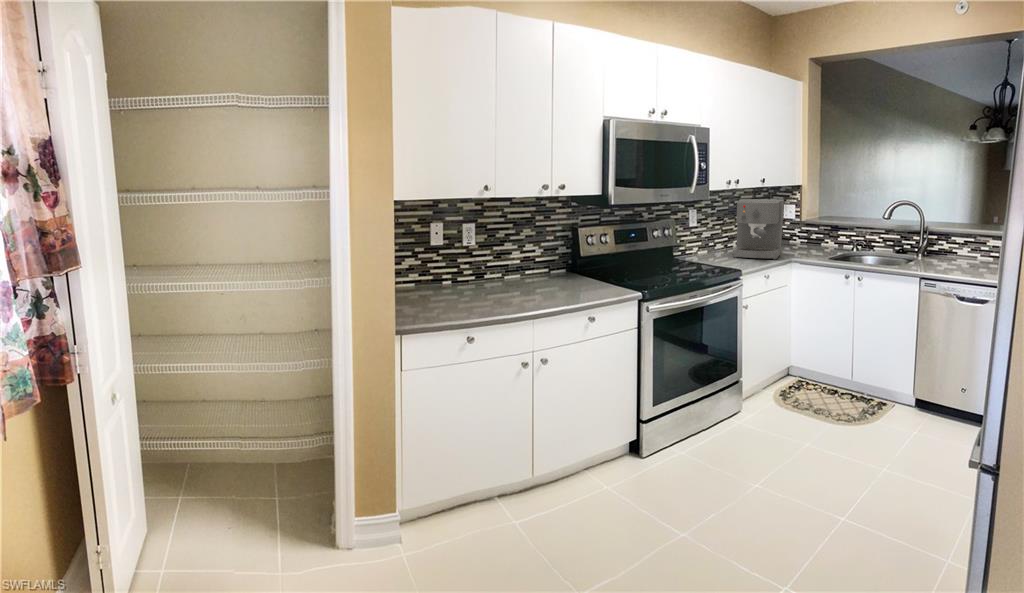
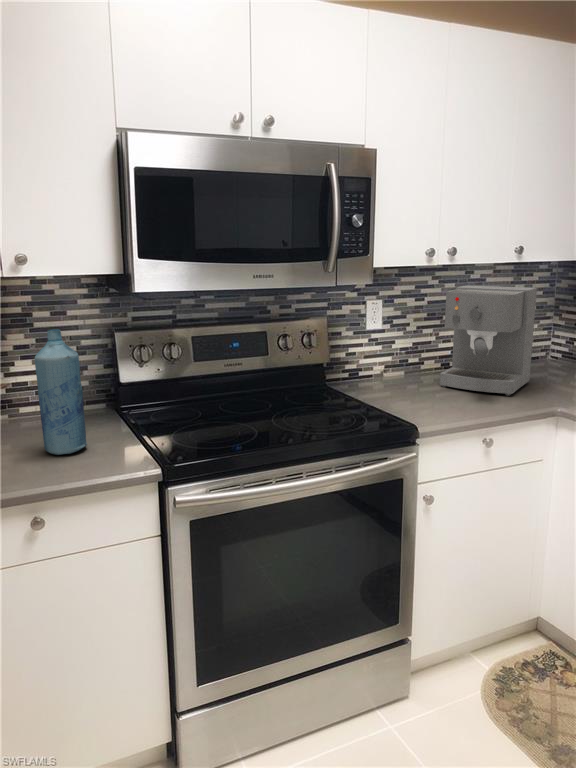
bottle: none [573,222,595,285] -> present [35,329,87,455]

